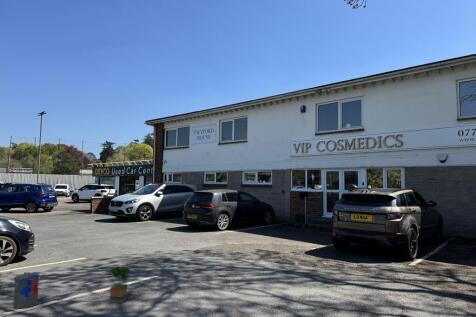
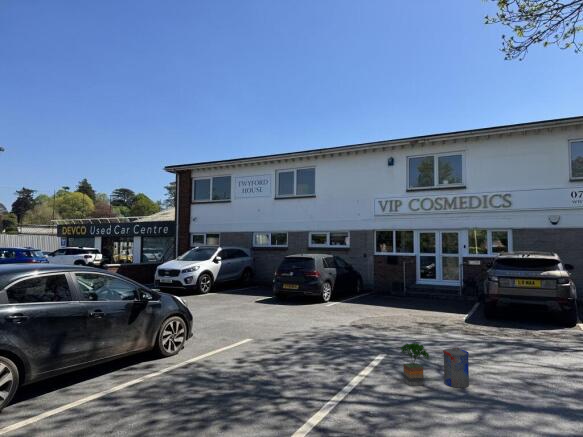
trash can: present [13,272,39,309] -> present [443,347,469,388]

